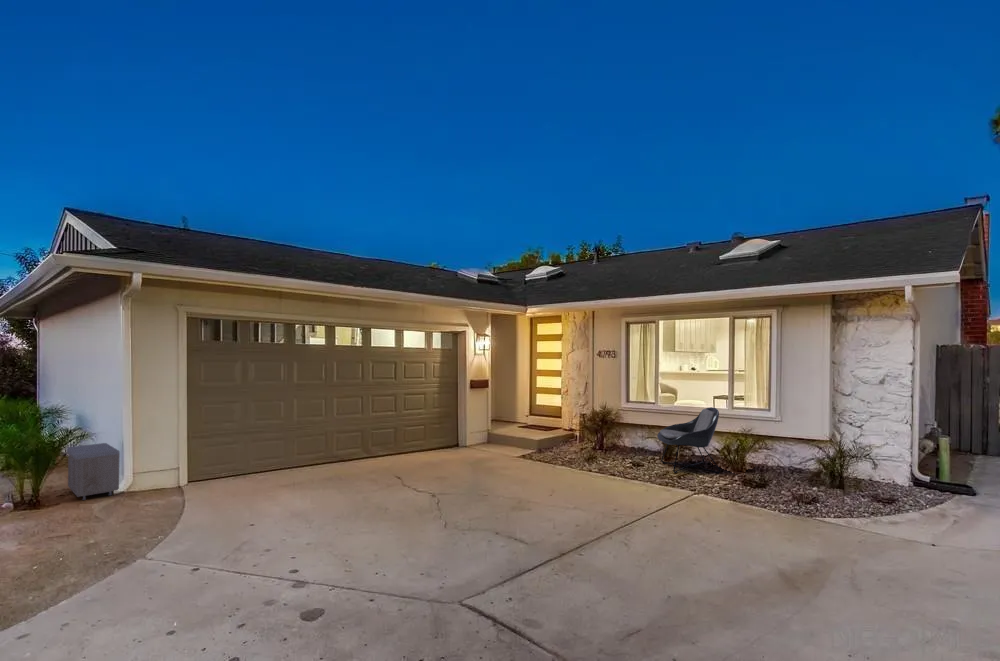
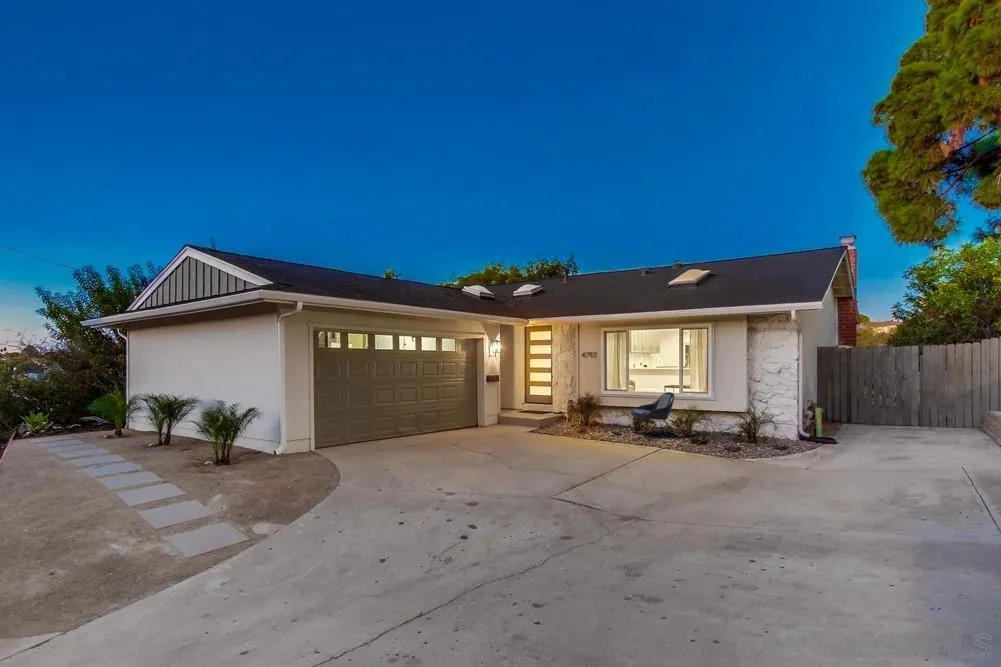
storage bench: present [67,443,120,500] -> none [218,426,264,465]

